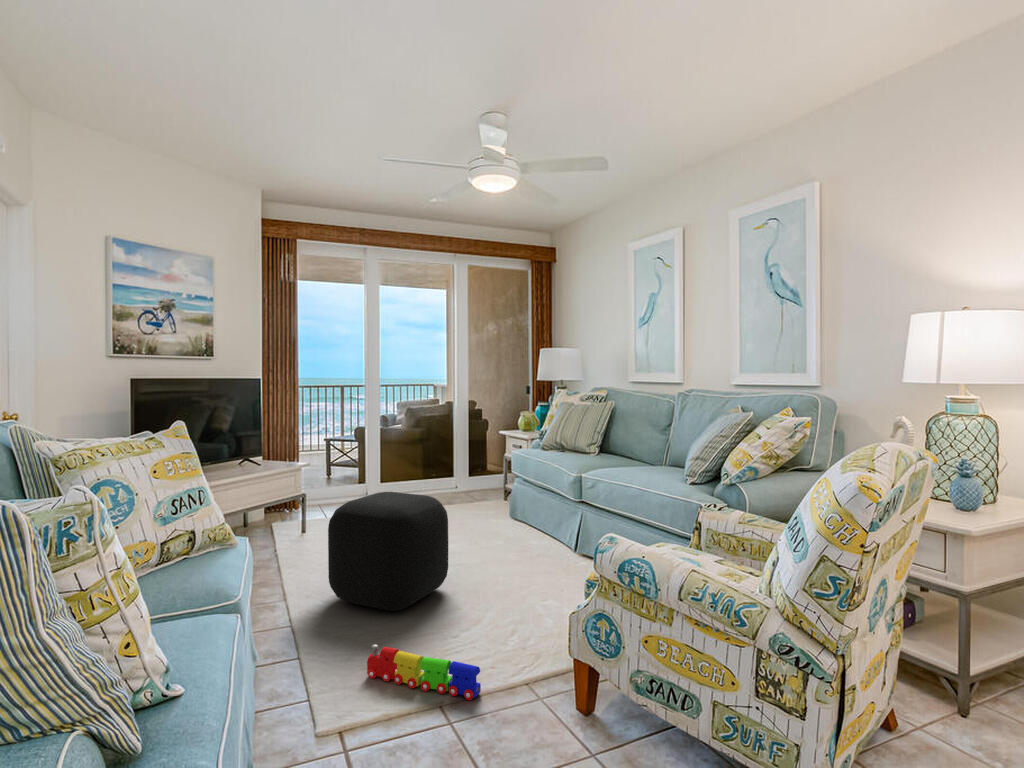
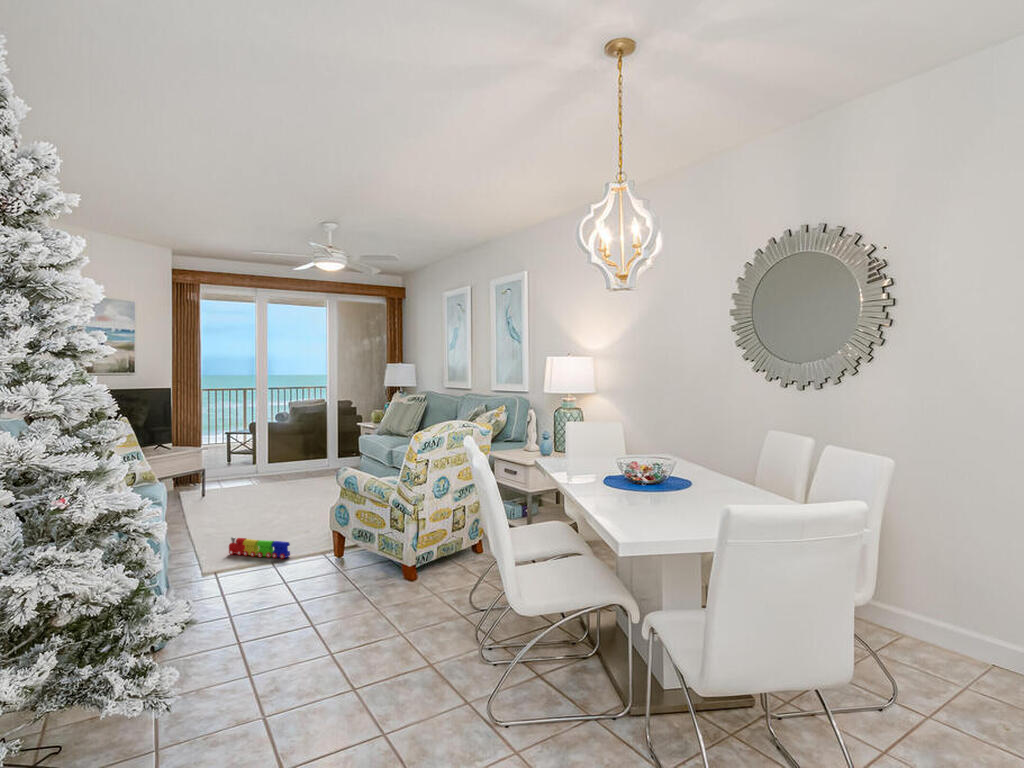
ottoman: present [328,492,448,611] -> none [213,460,294,530]

